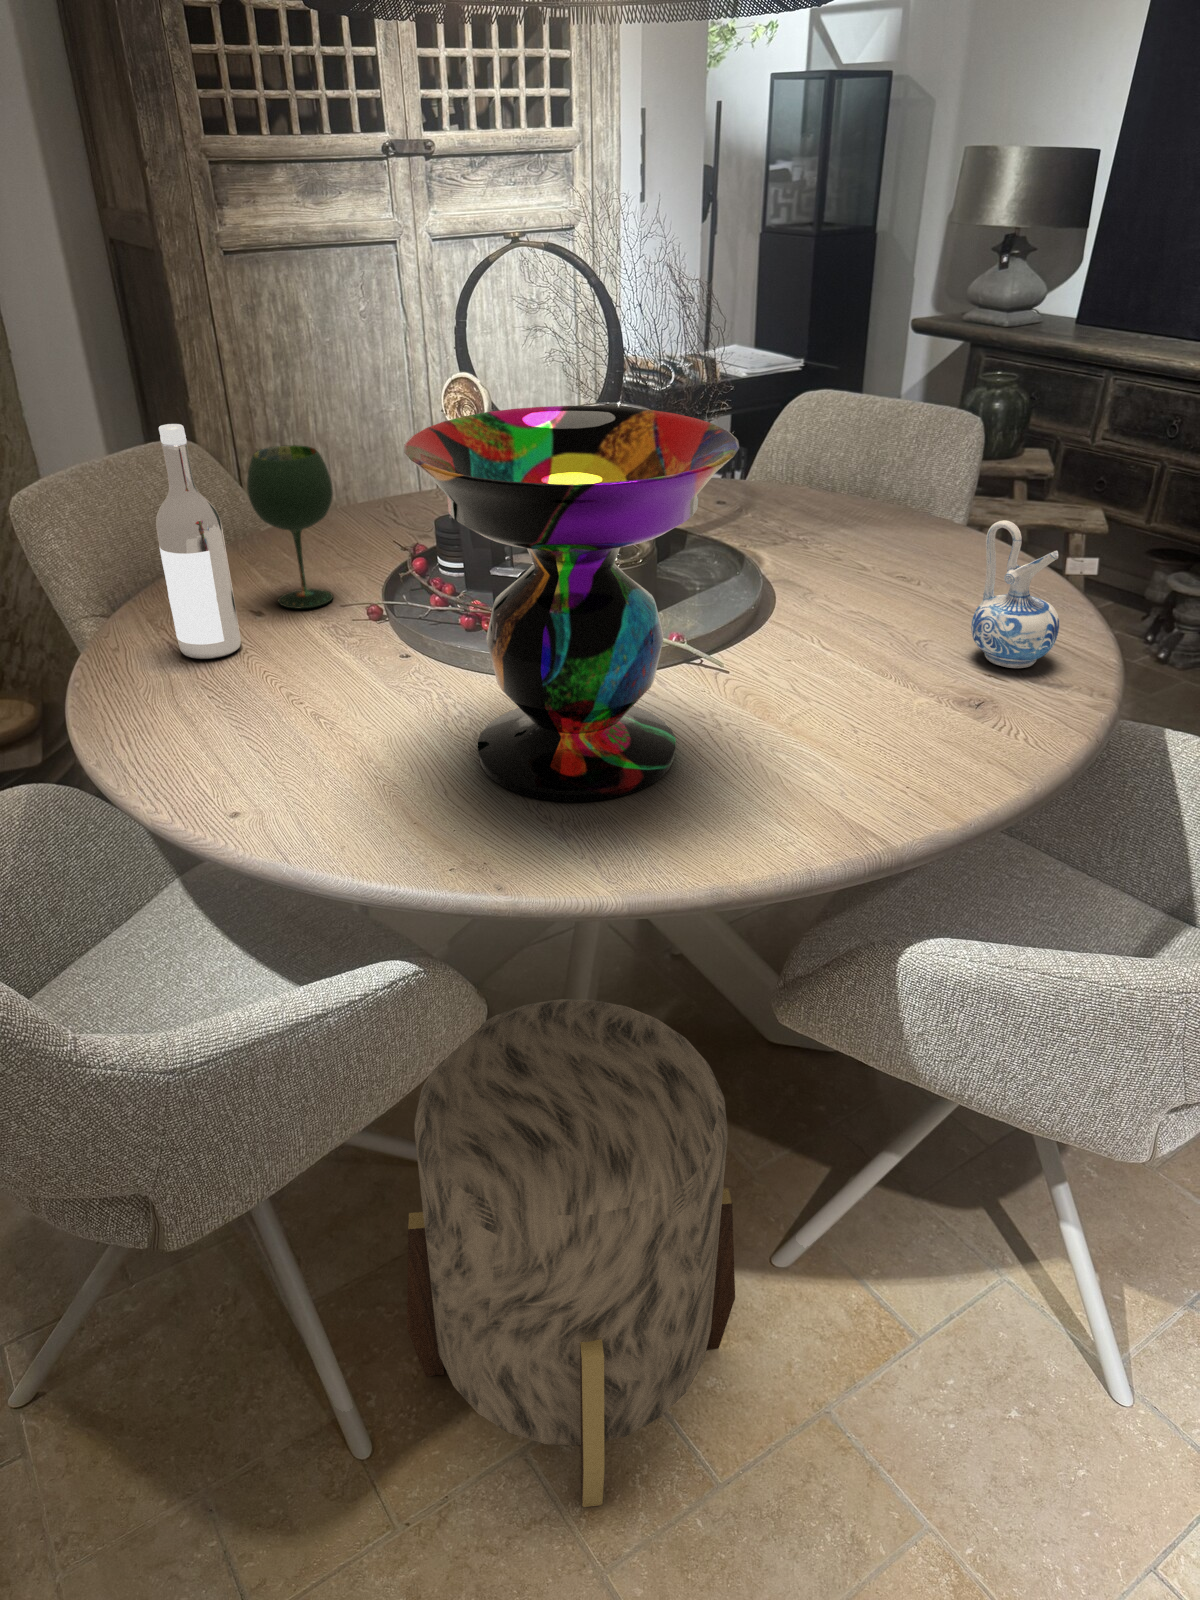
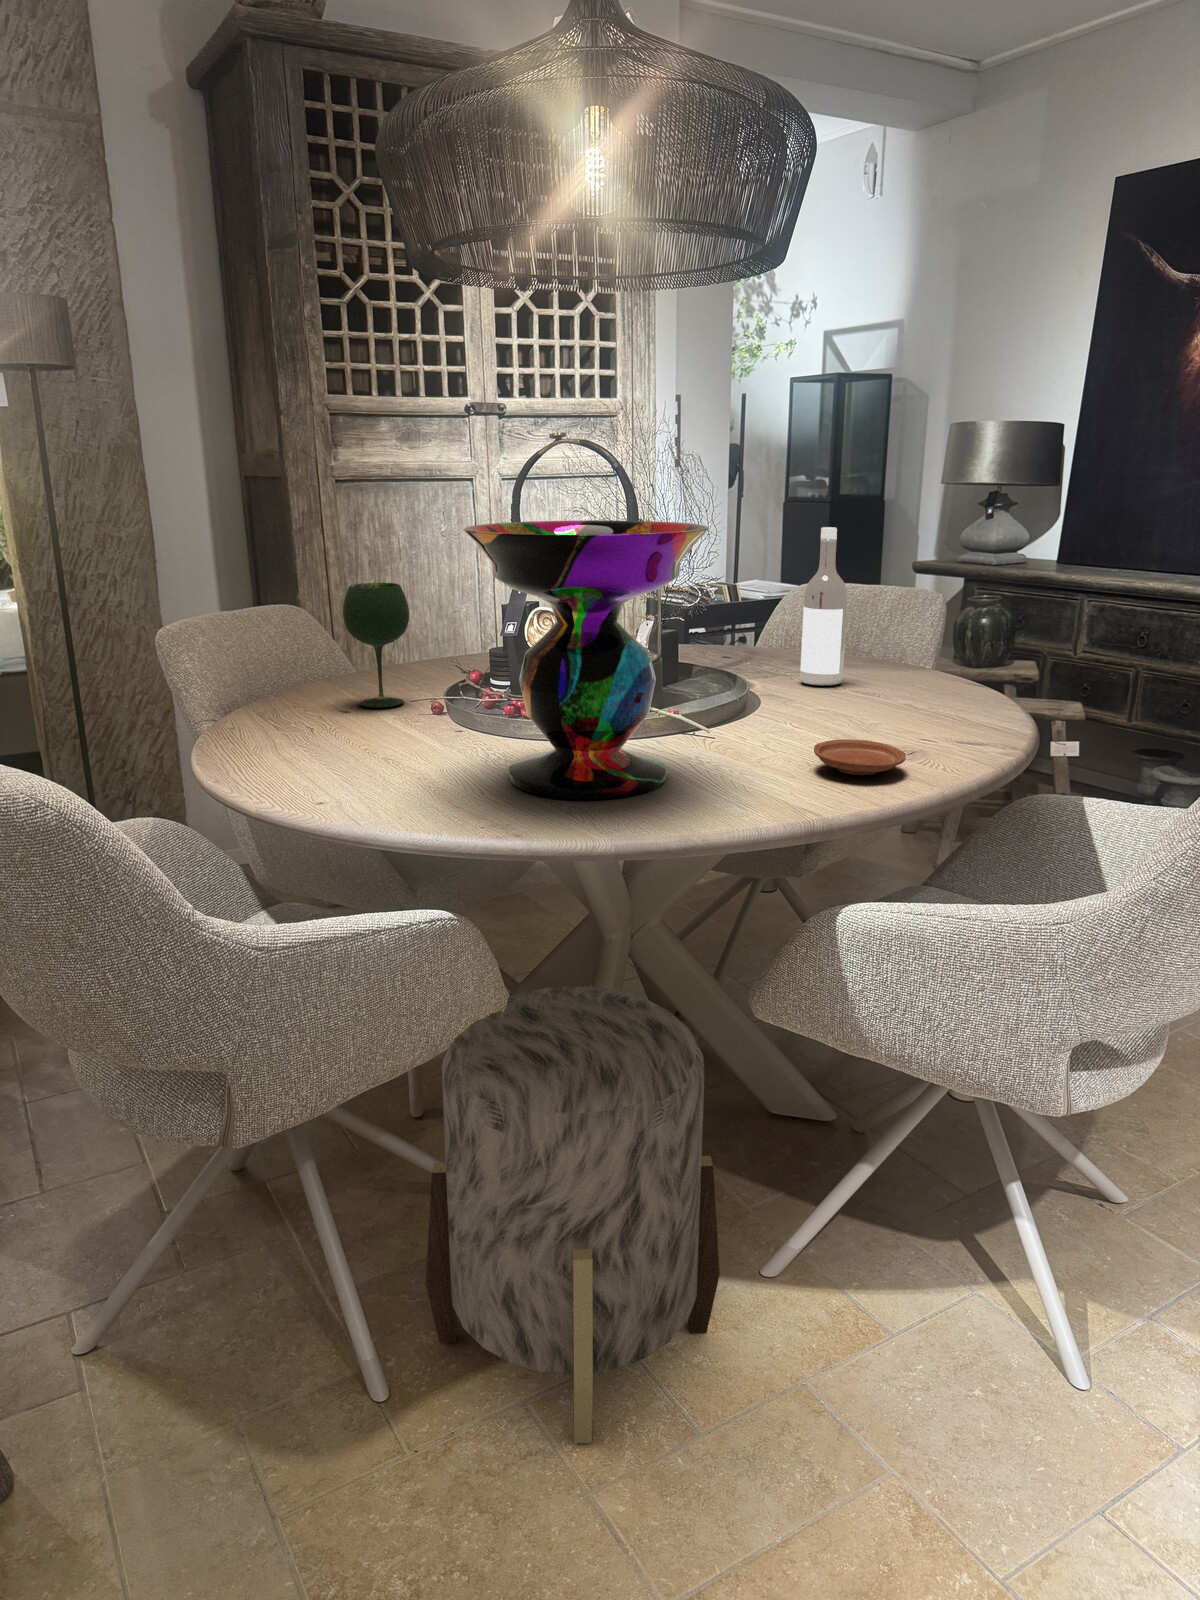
wine bottle: present [156,424,241,659] -> present [800,527,847,686]
ceramic pitcher: present [971,520,1059,668] -> none [916,622,986,739]
plate: none [857,688,972,746] -> present [814,739,906,775]

